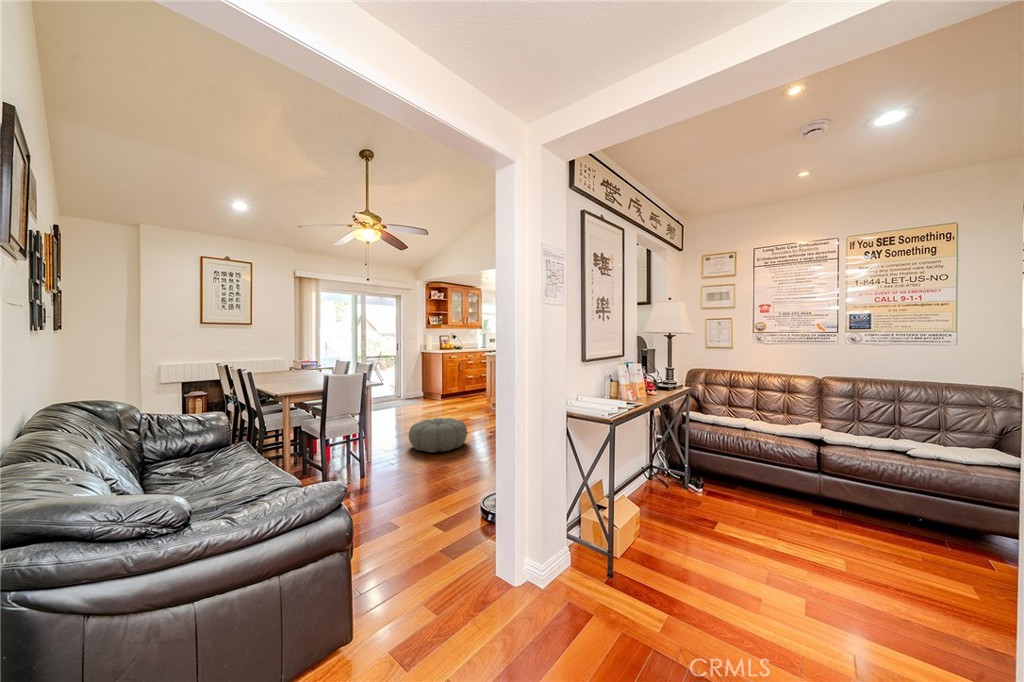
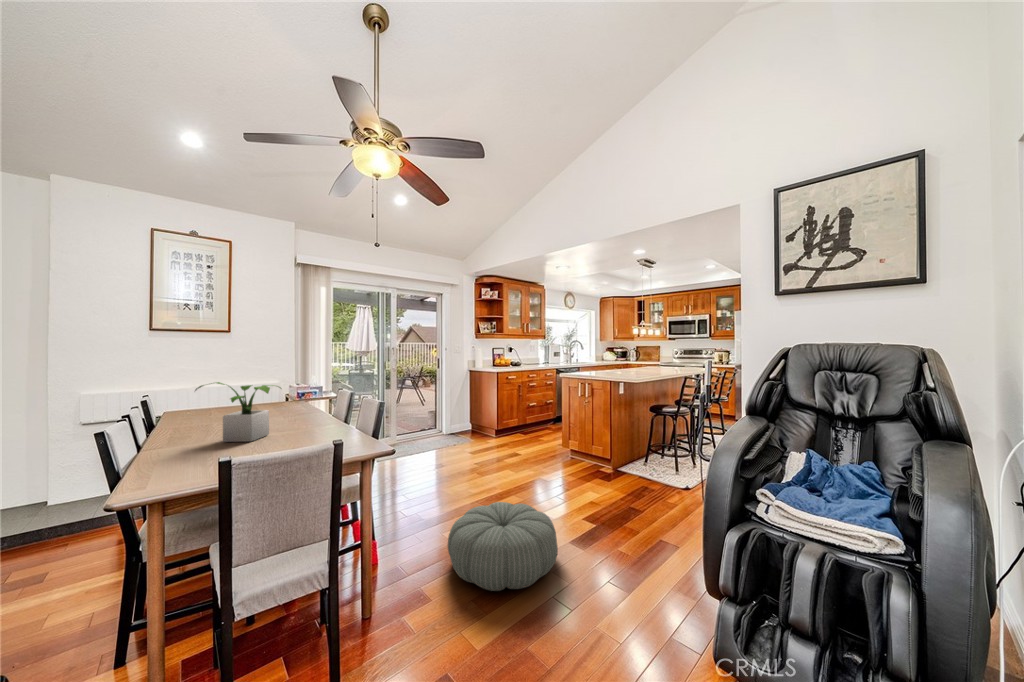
potted plant: none [273,351,315,382] -> present [195,382,281,442]

